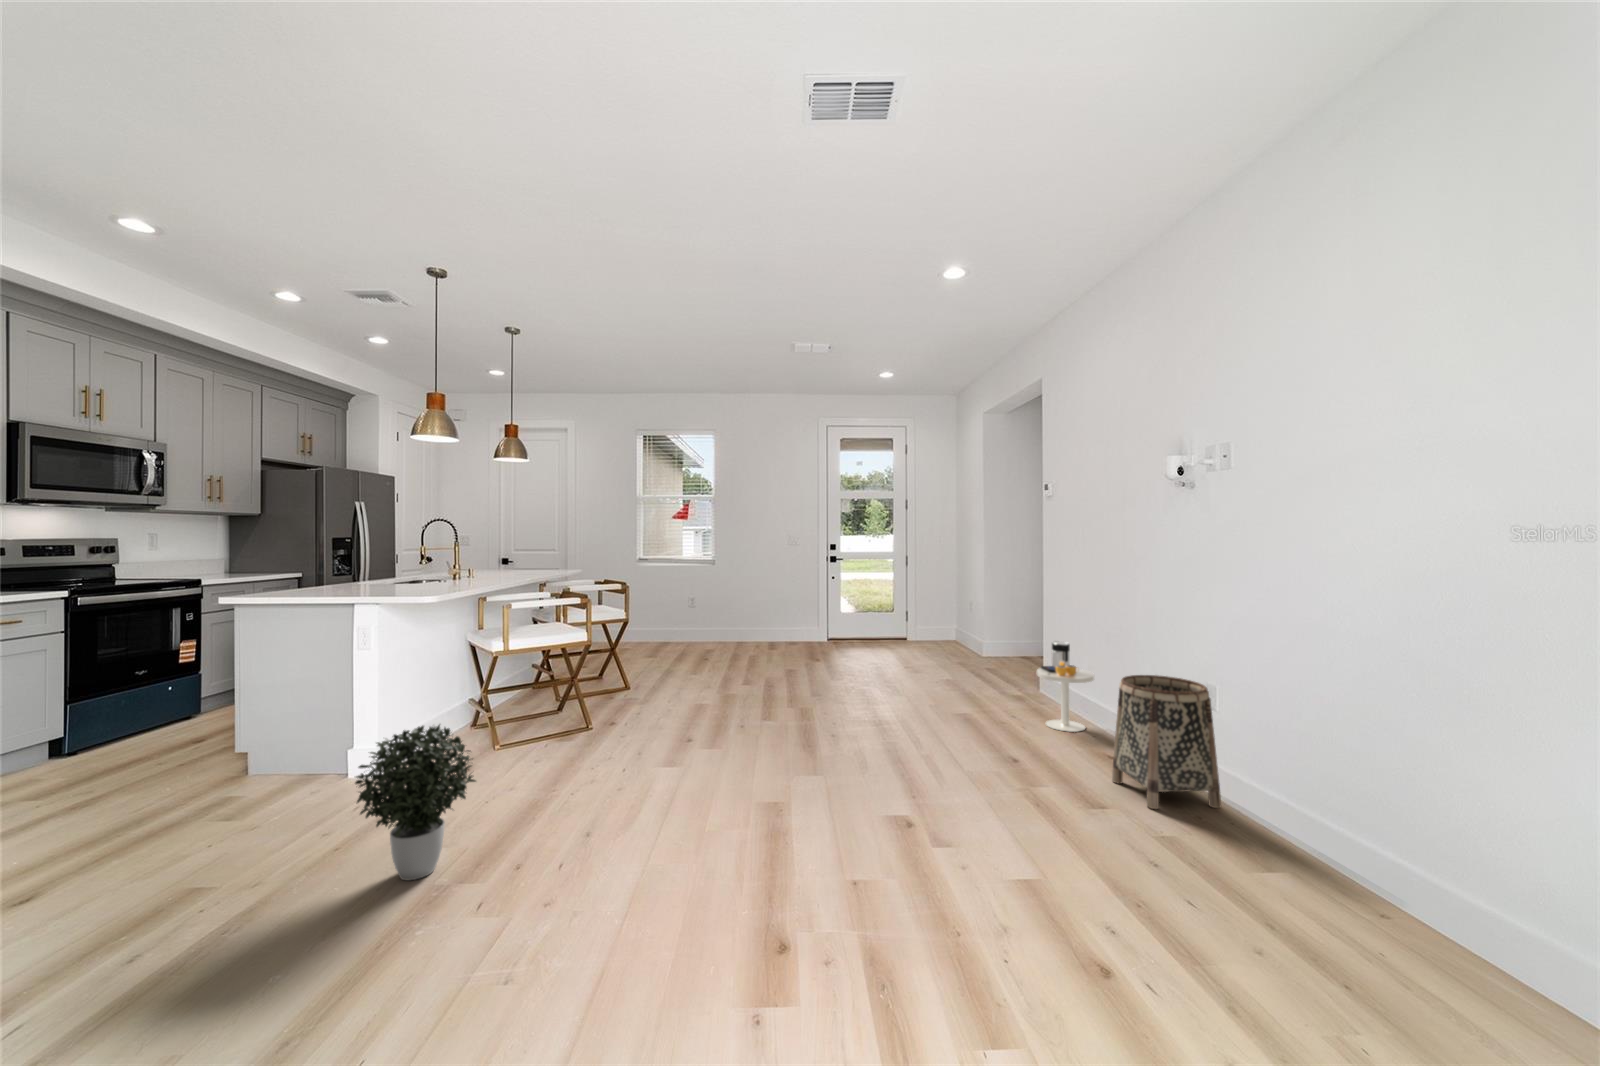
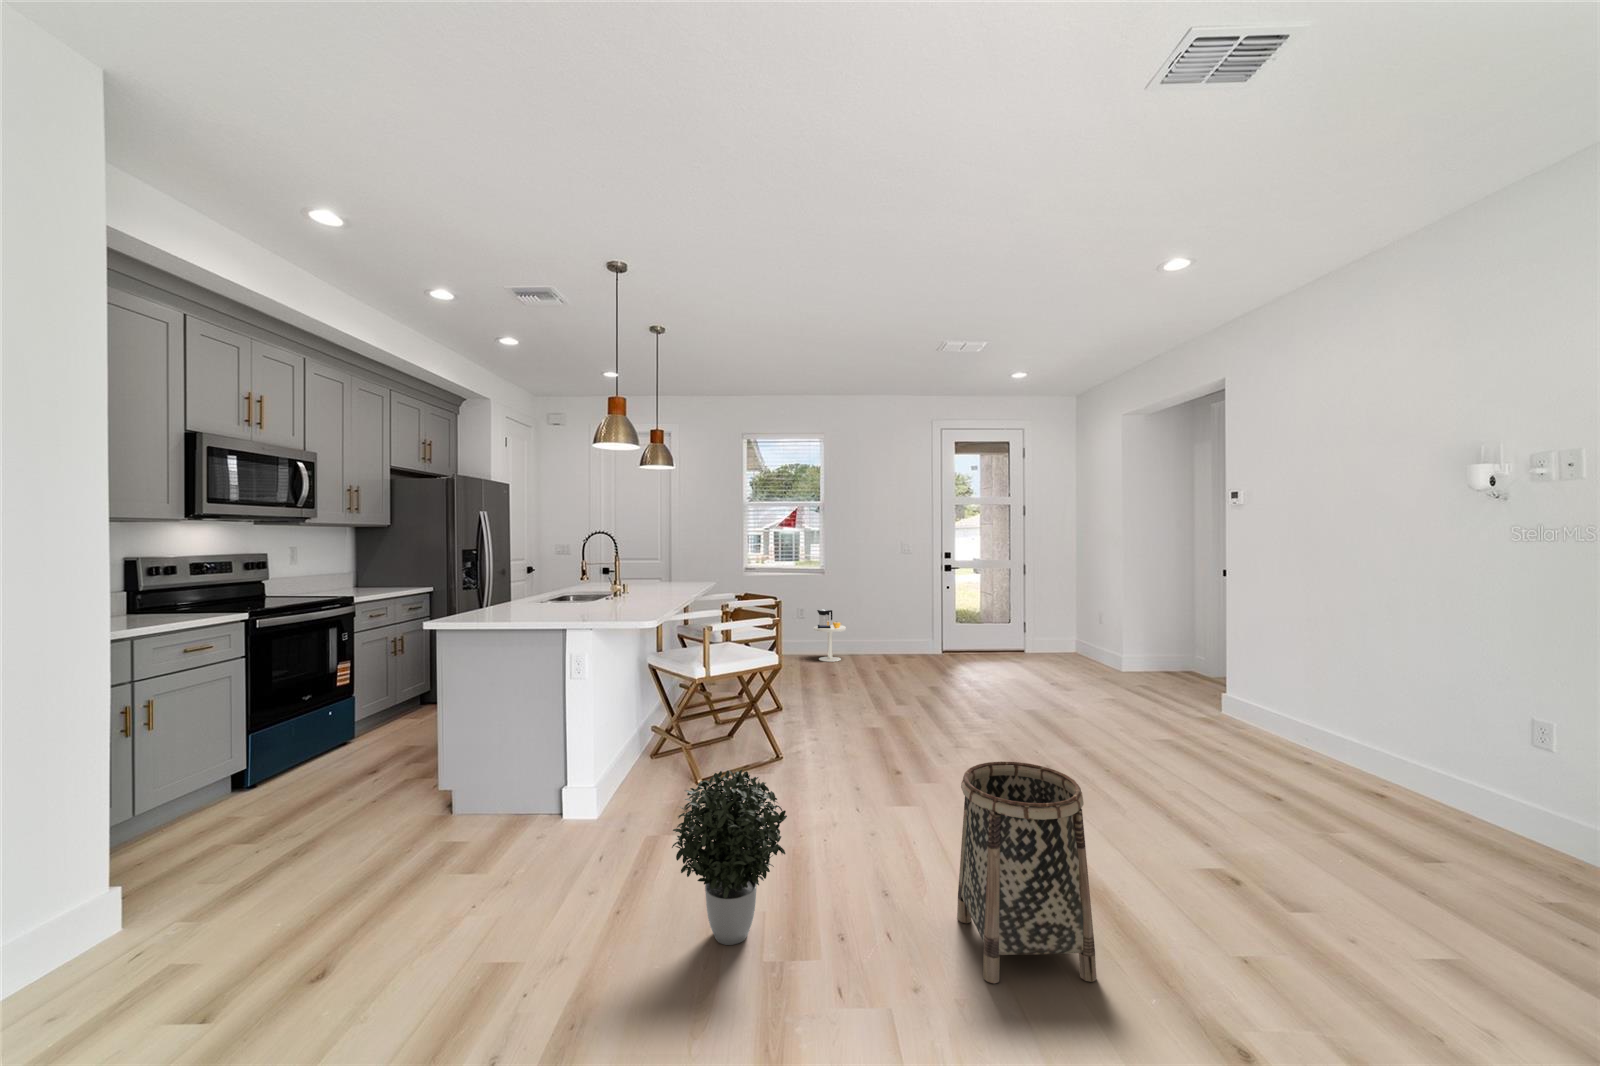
side table: present [1037,641,1094,732] -> present [814,610,846,662]
basket: present [1112,675,1221,809] -> present [957,761,1097,983]

